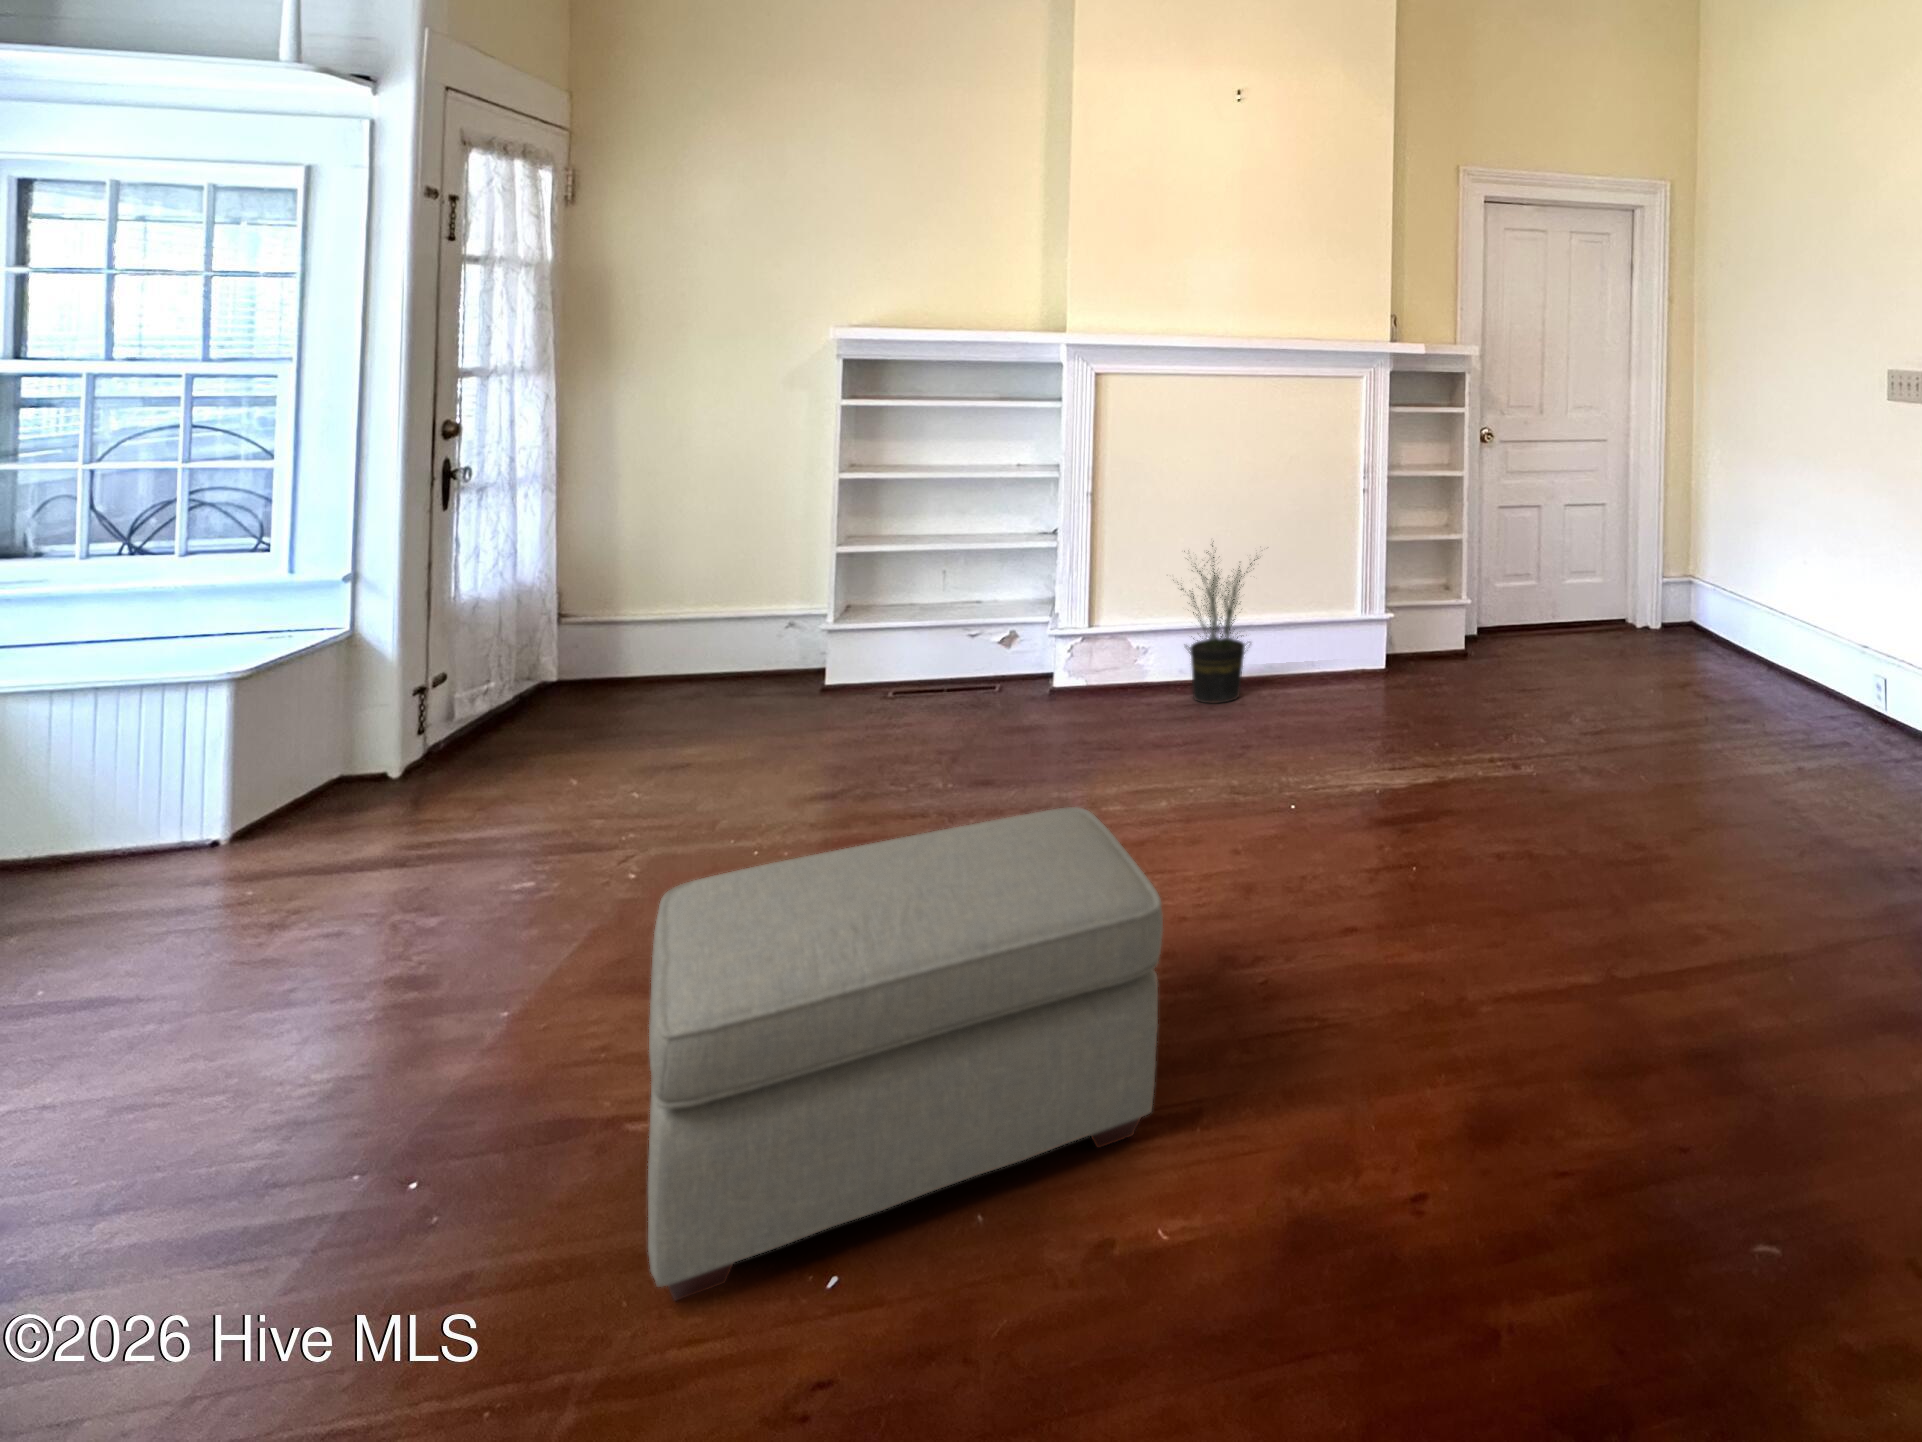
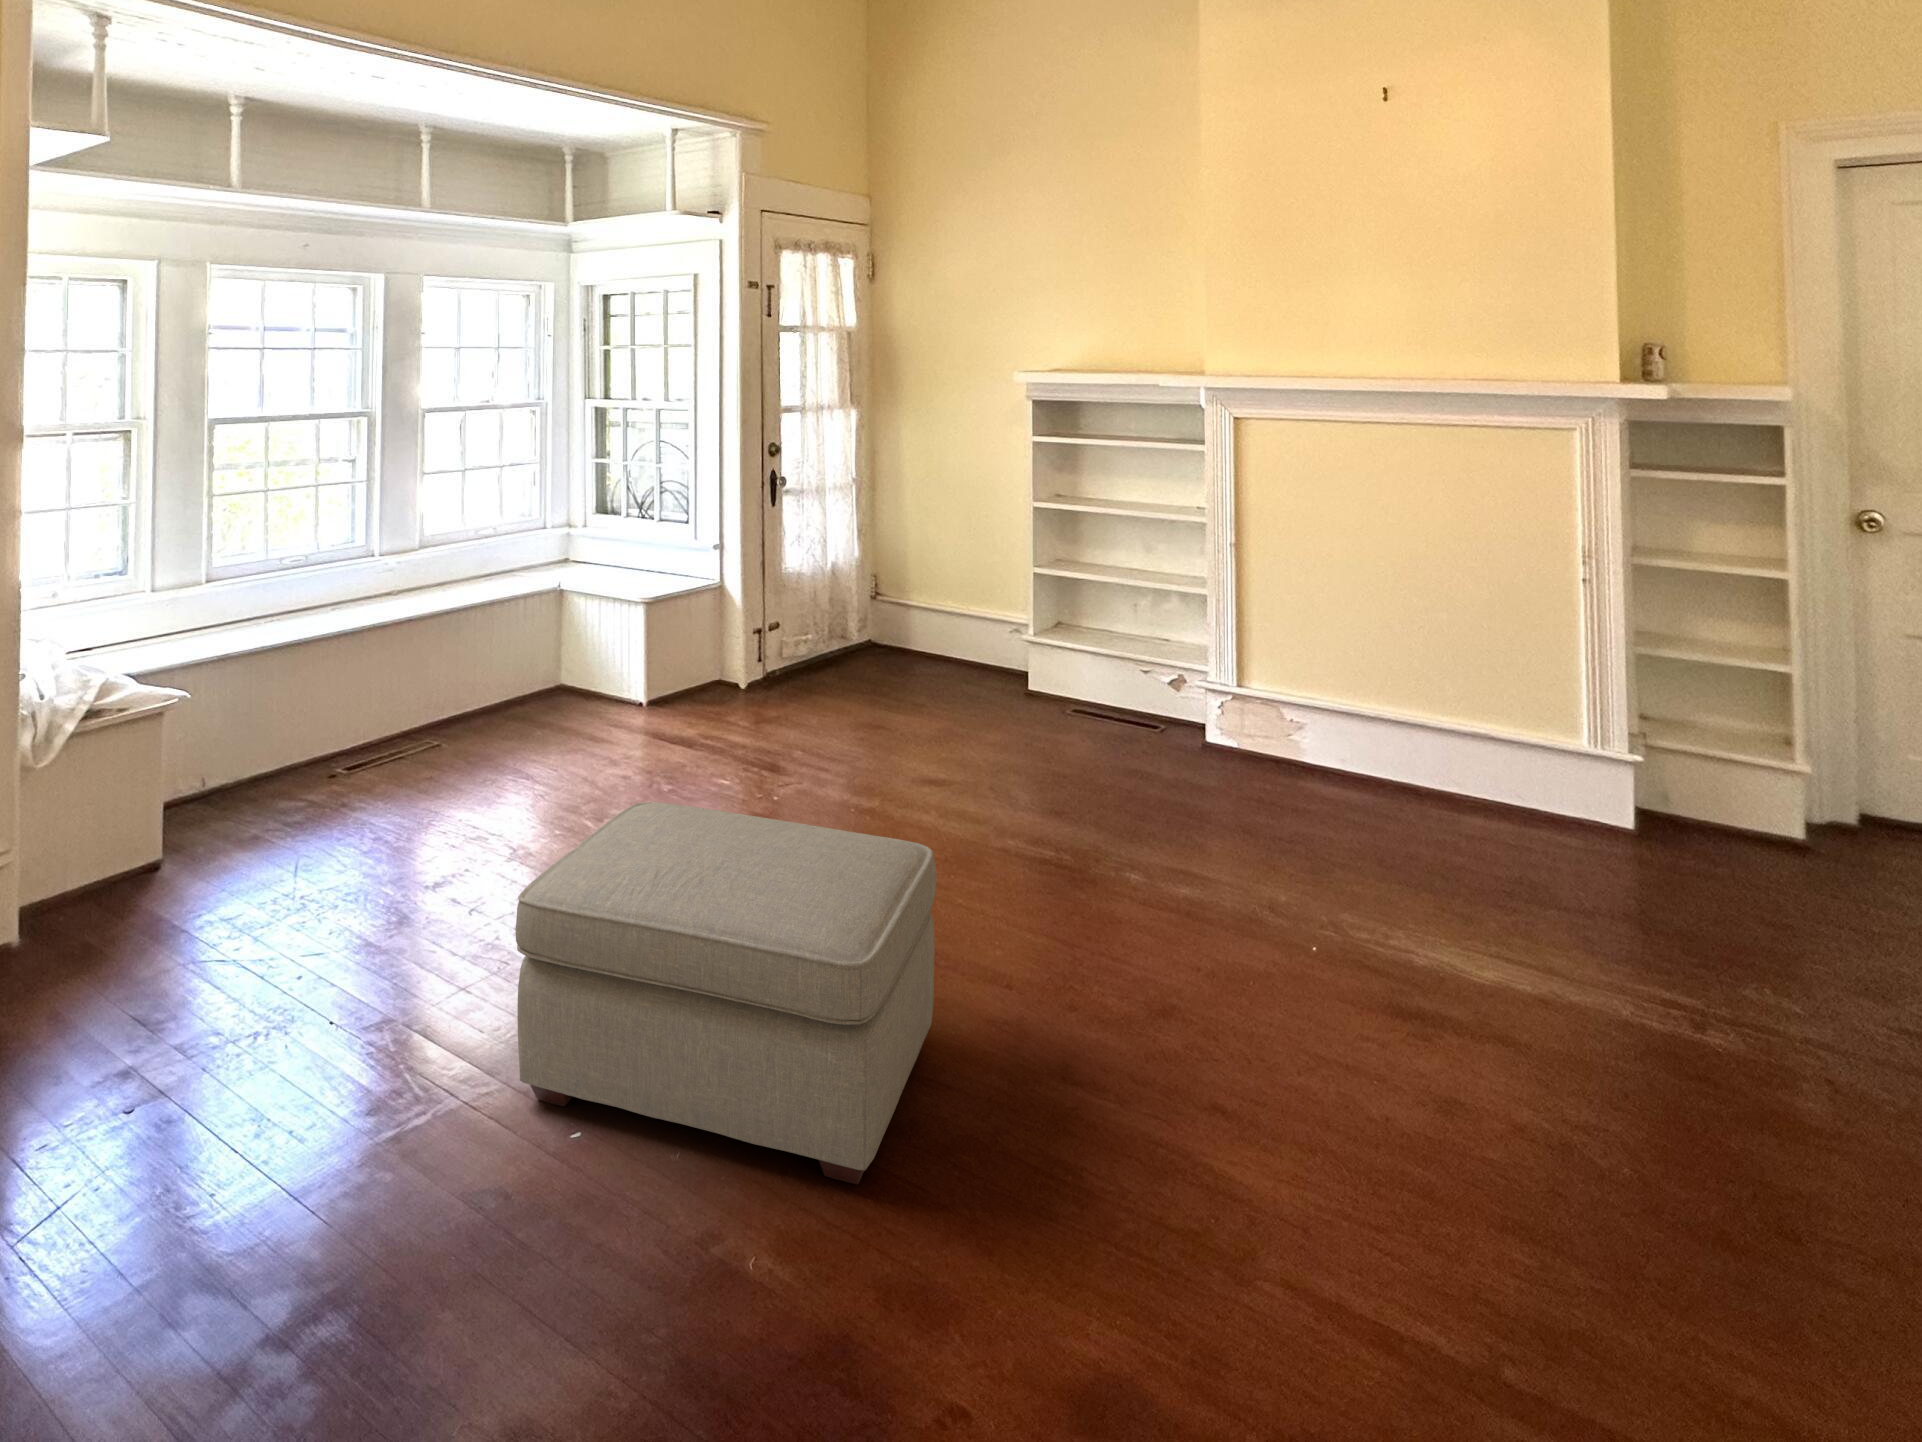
potted plant: present [1173,541,1259,704] -> none [1303,612,1426,809]

